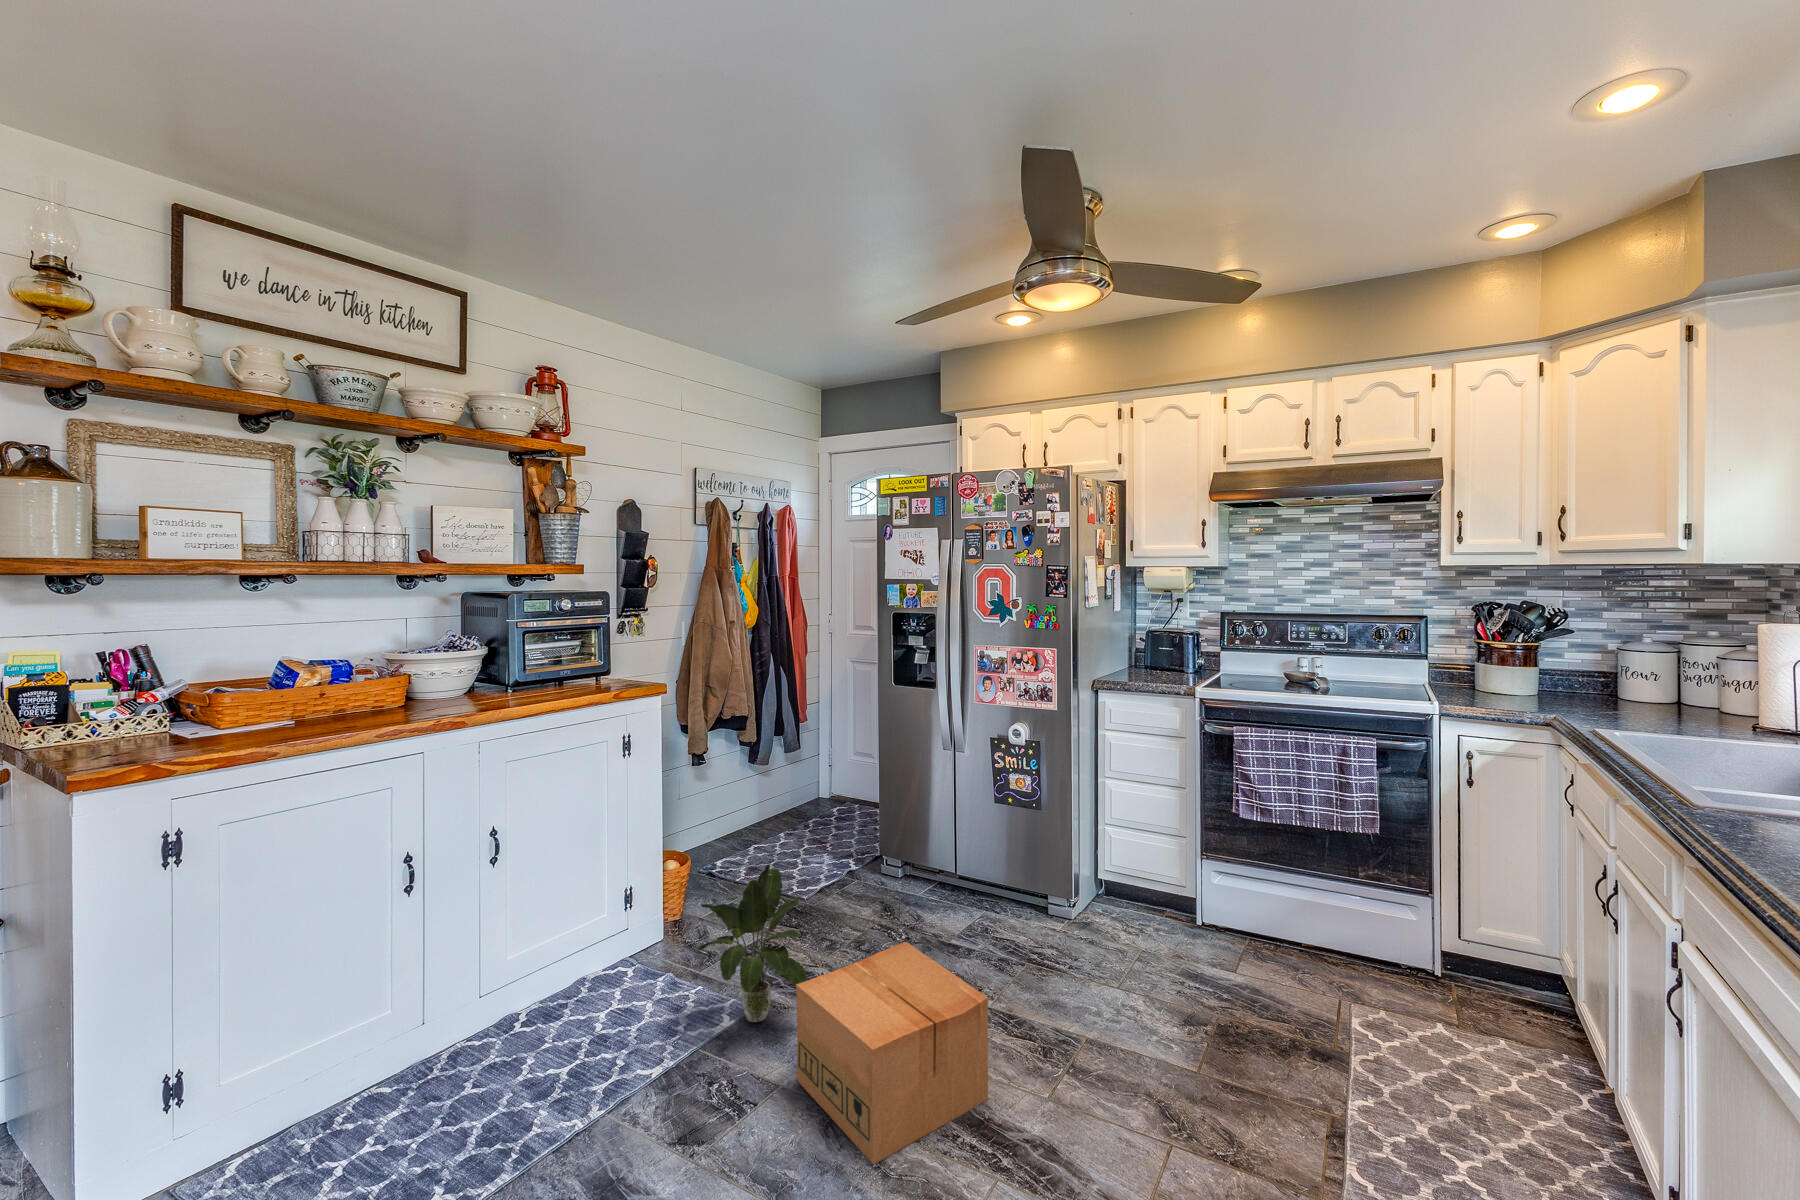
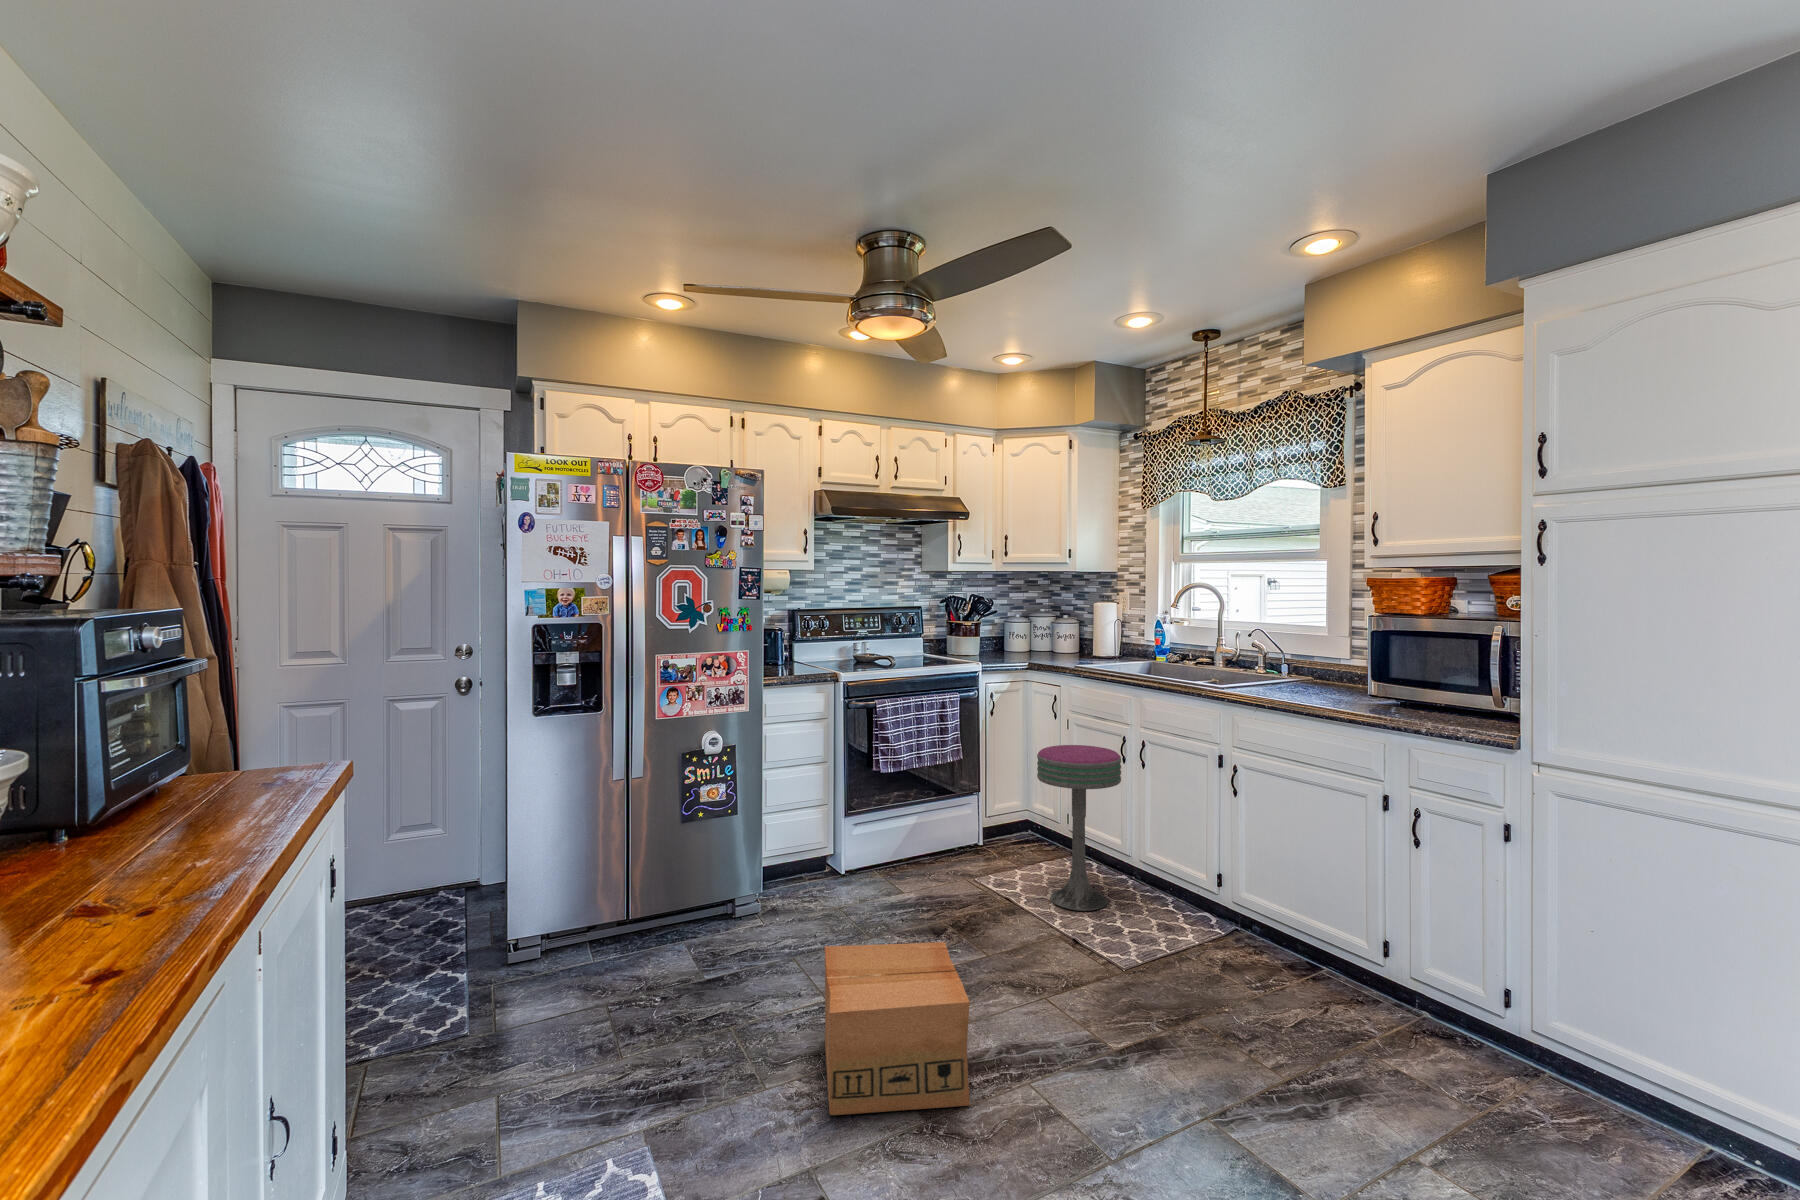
bar stool: none [1366,840,1534,1136] -> present [1037,745,1121,911]
potted plant: present [696,865,807,1022] -> none [620,926,762,1126]

